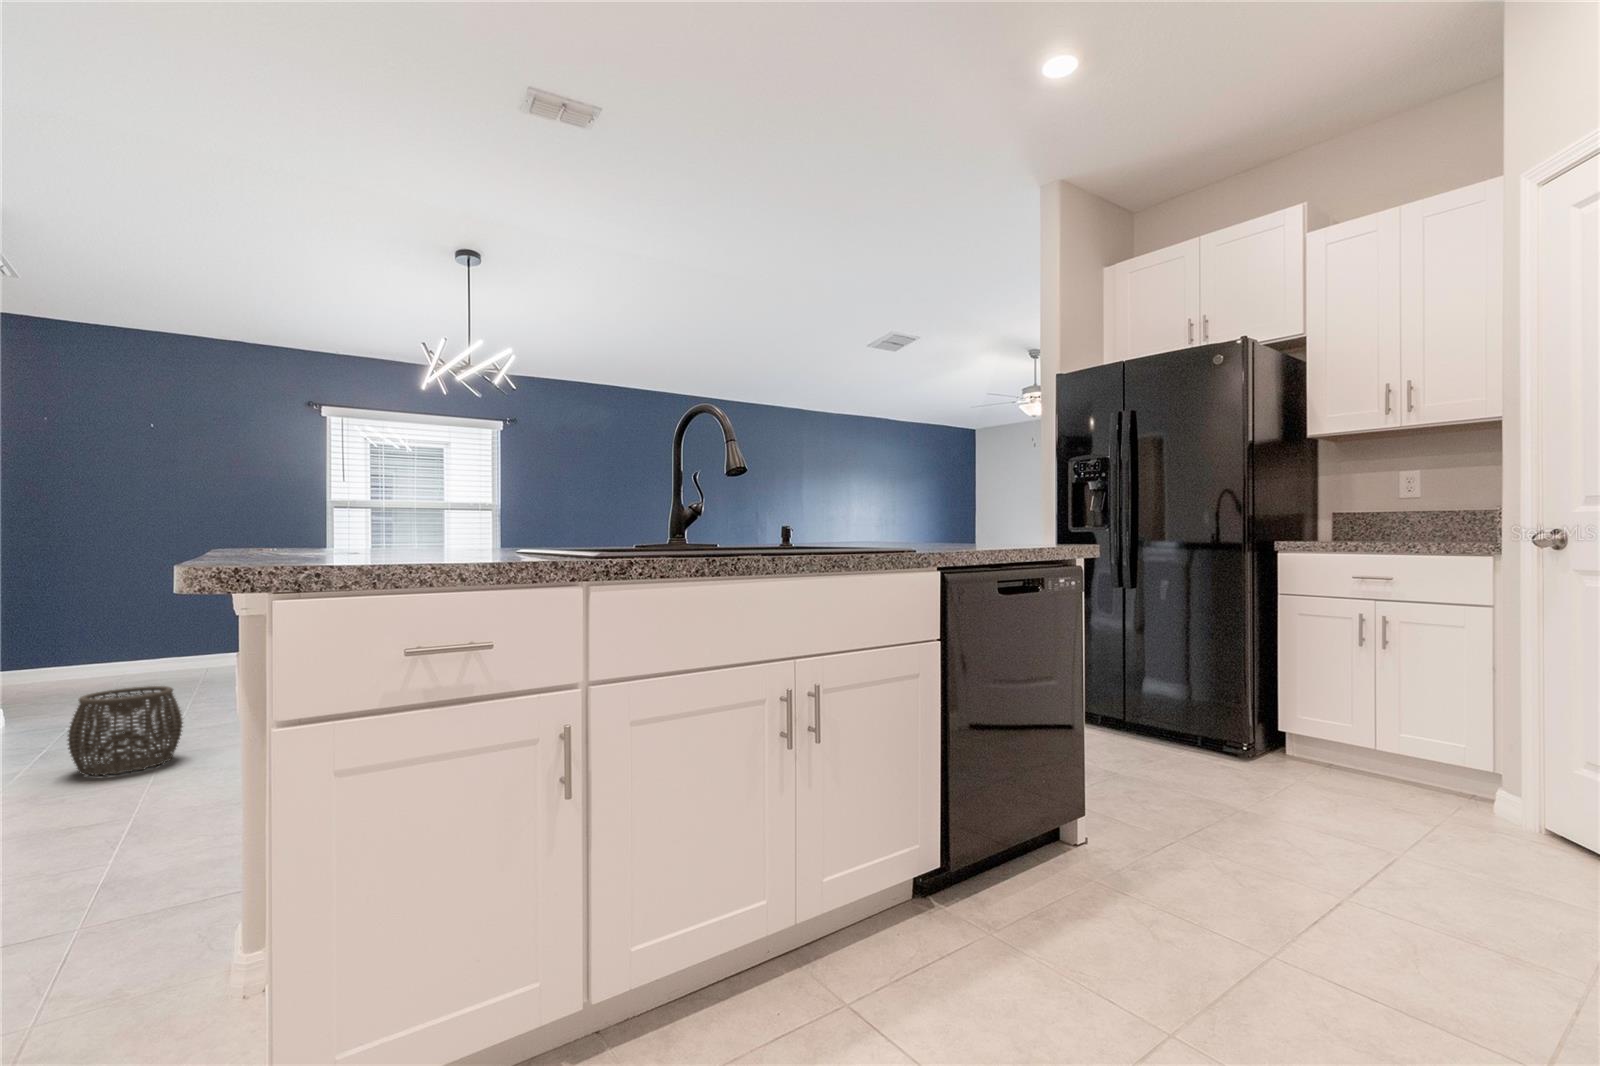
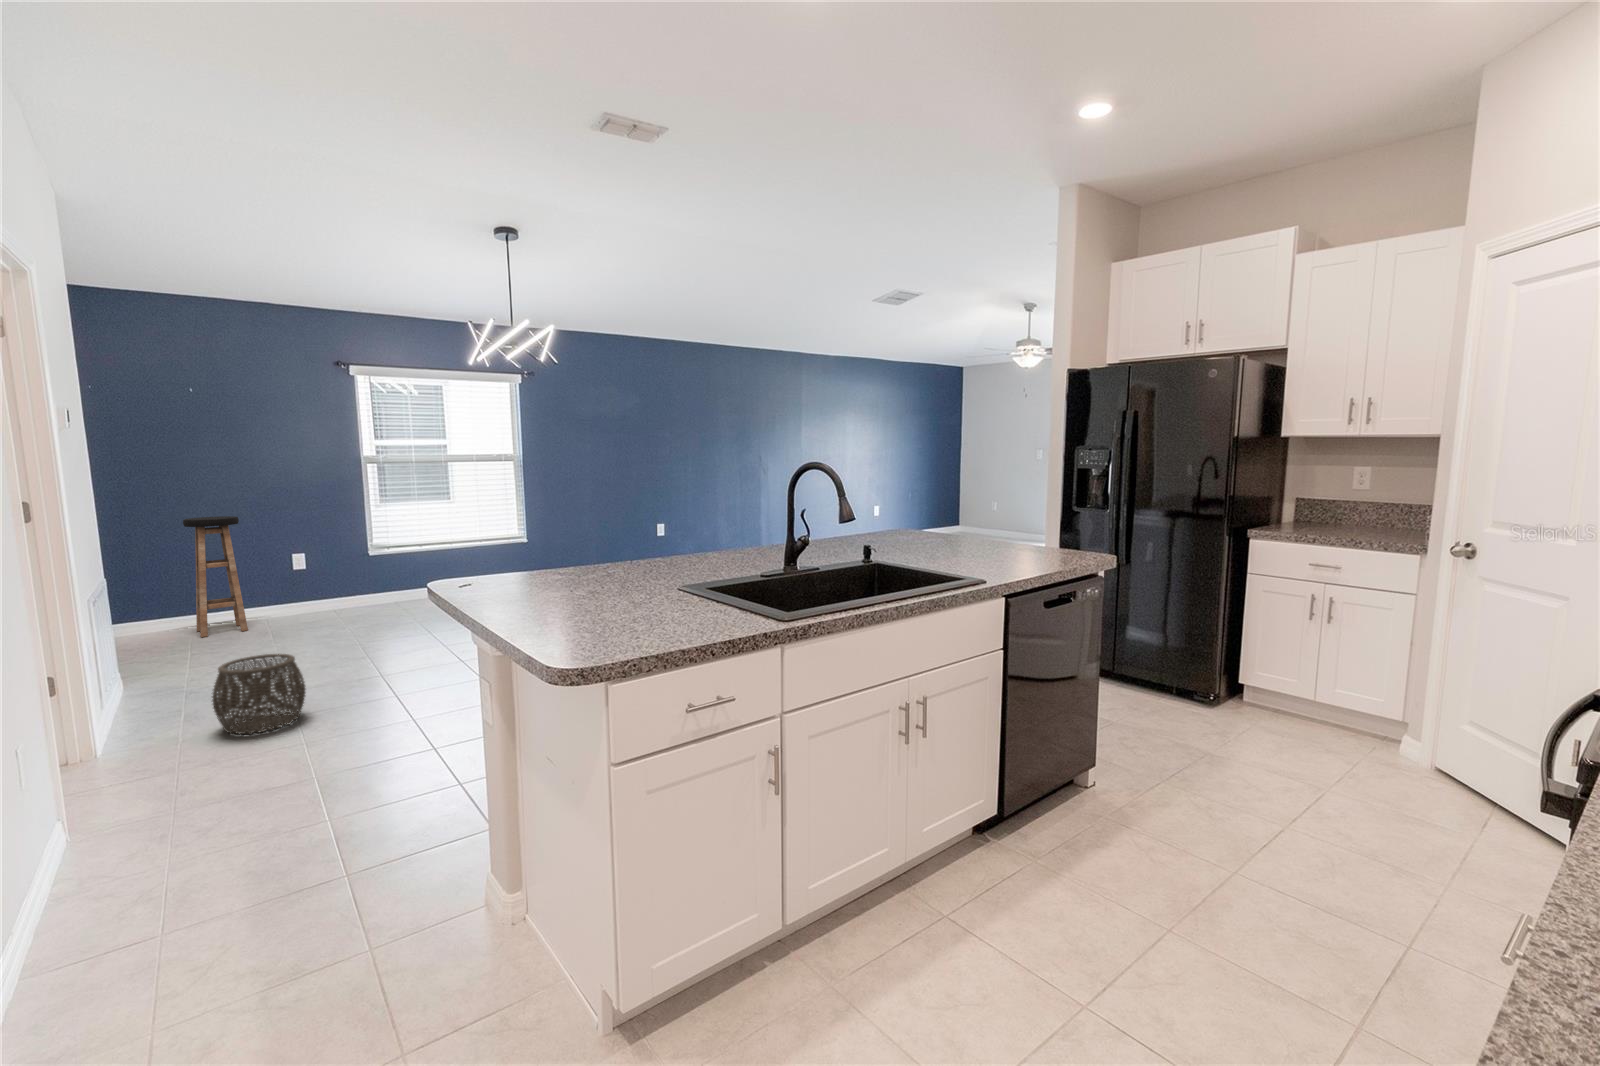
bar stool: none [124,560,184,688] -> present [183,516,248,637]

